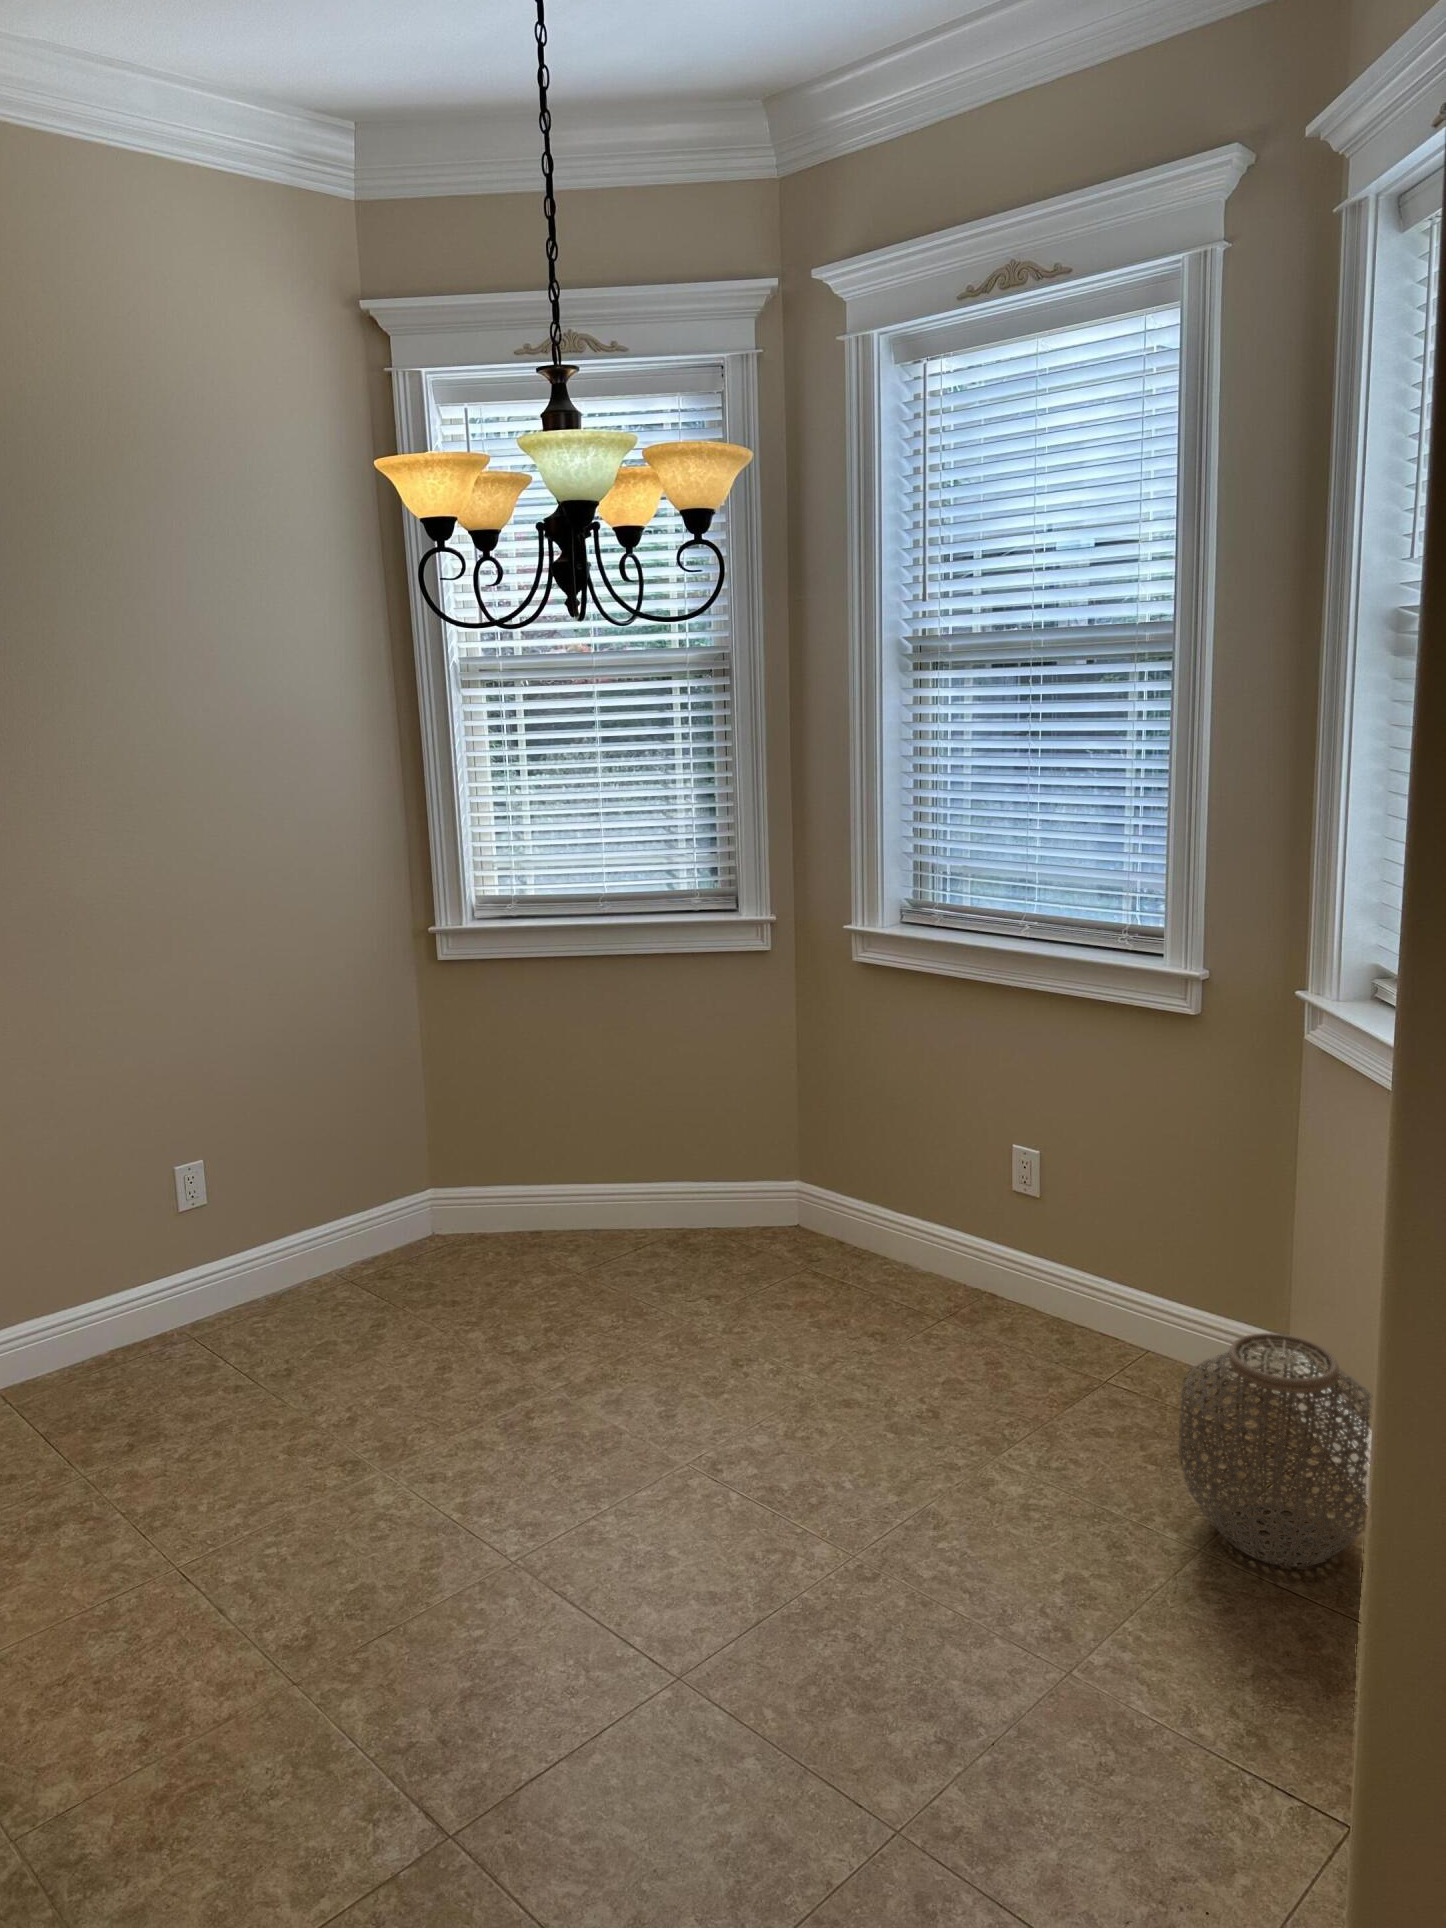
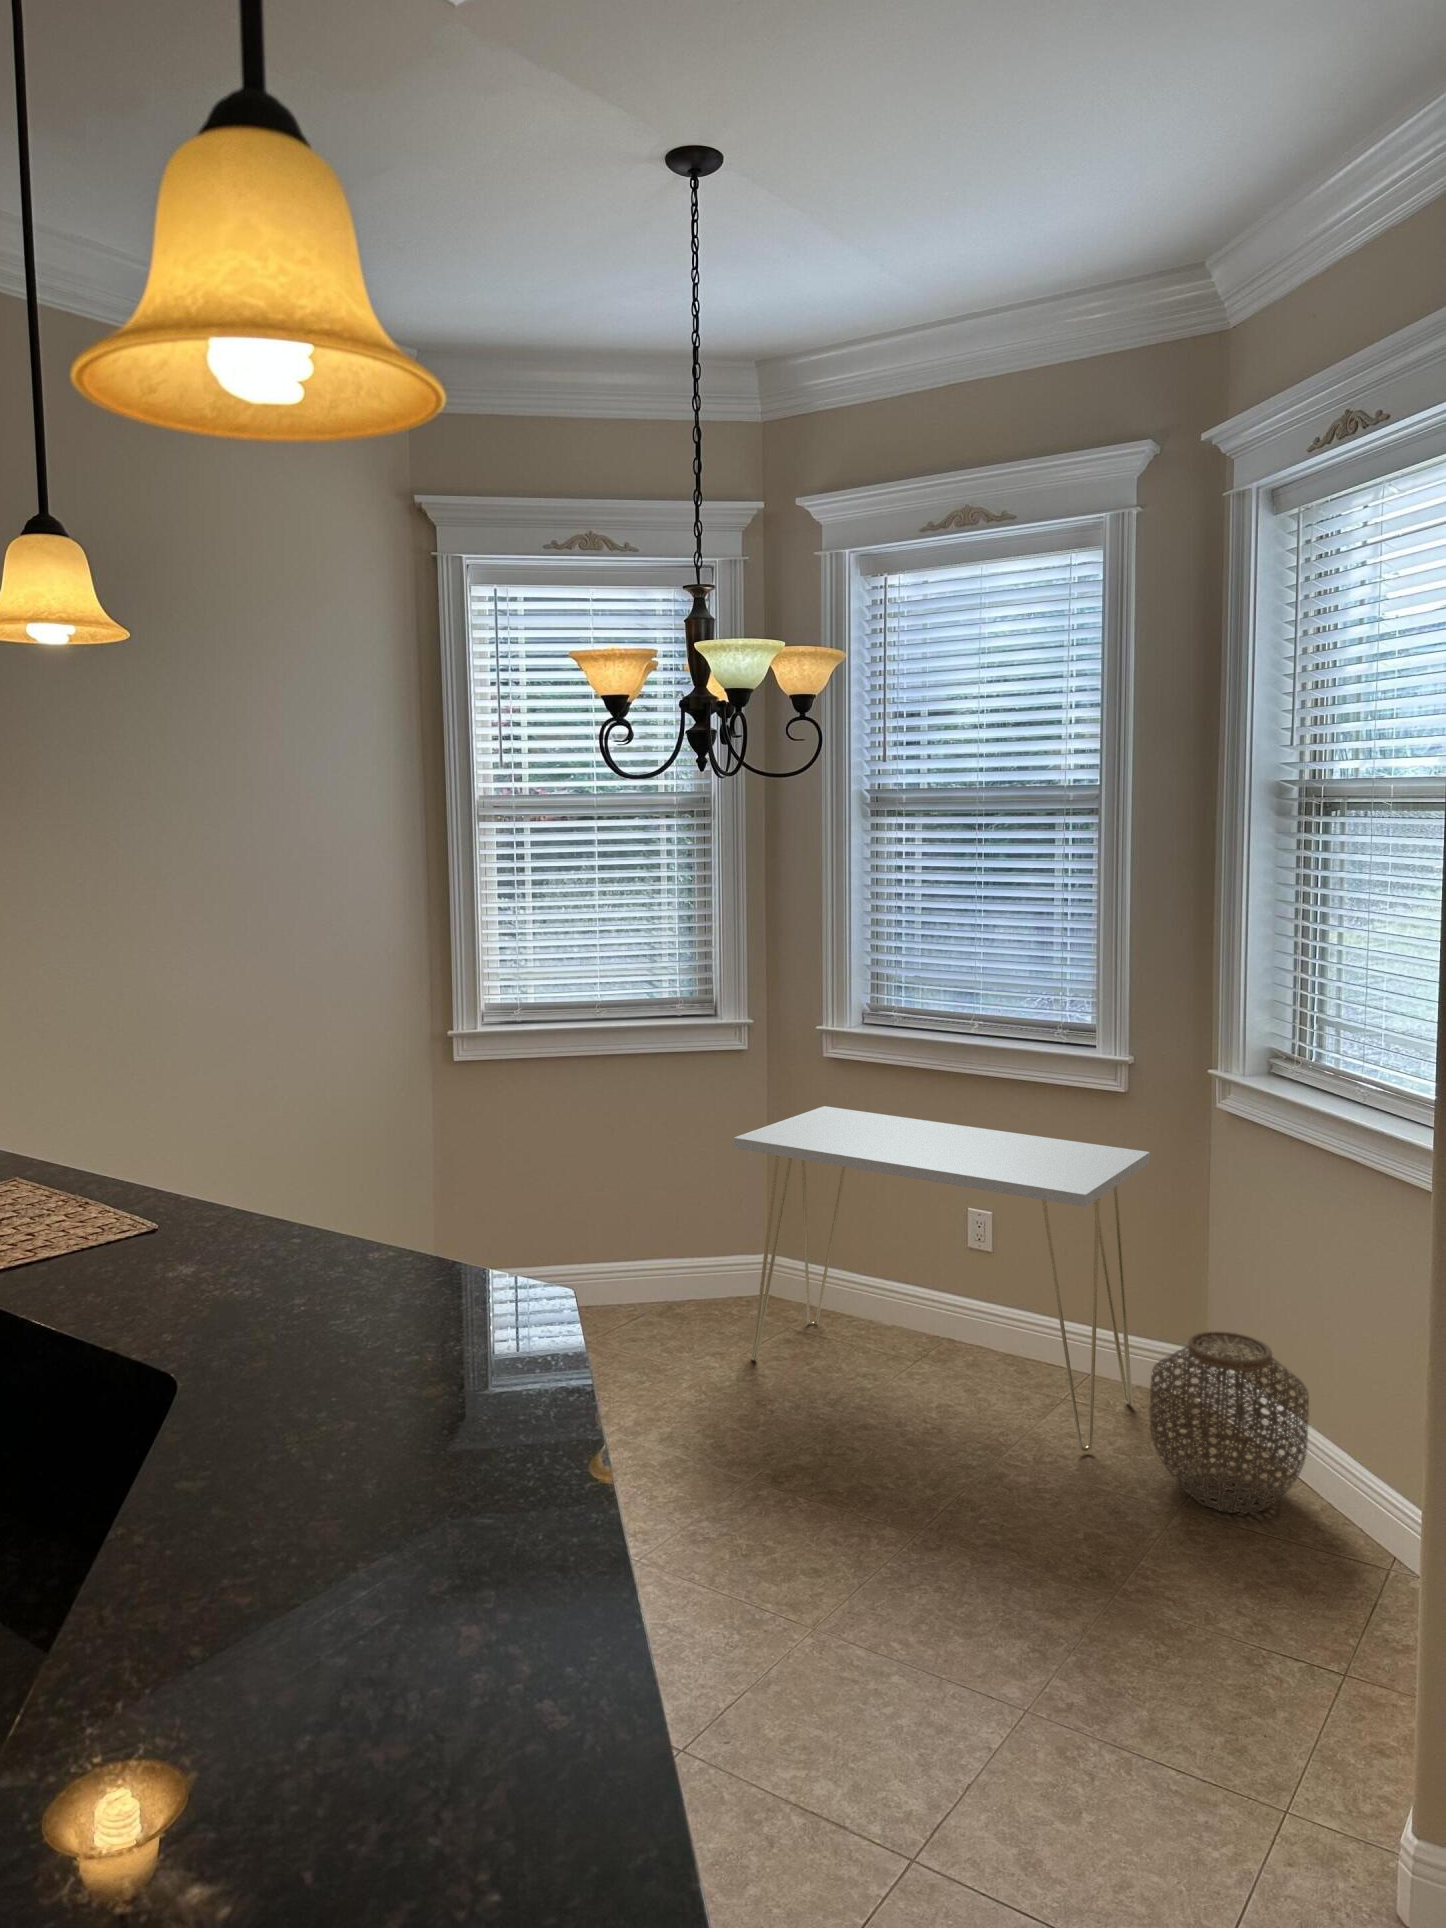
console table: none [725,1018,1228,1461] -> present [733,1106,1150,1451]

